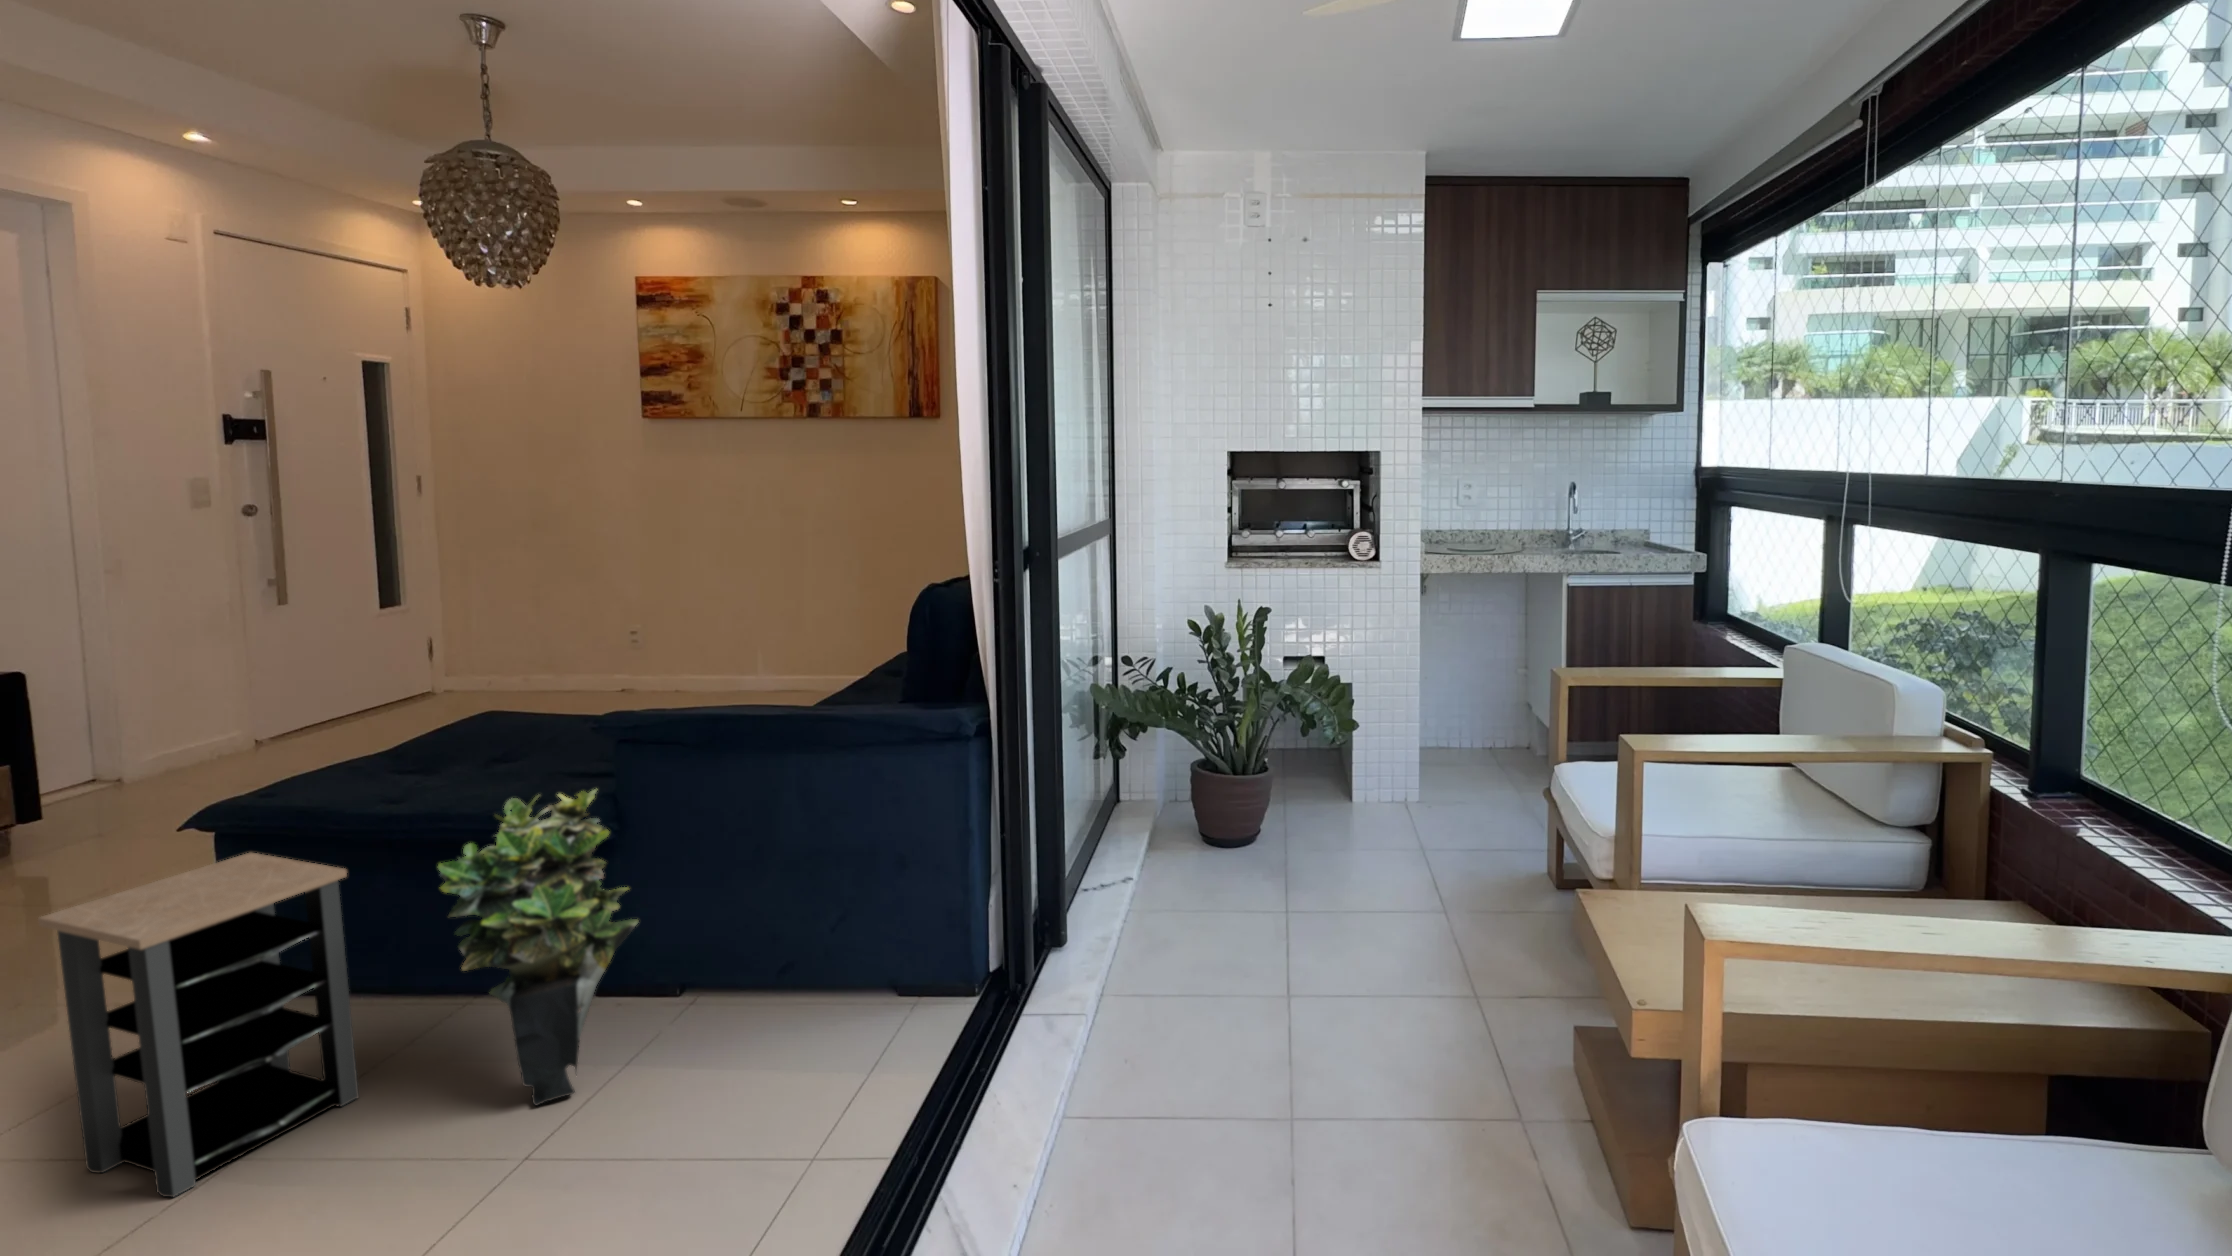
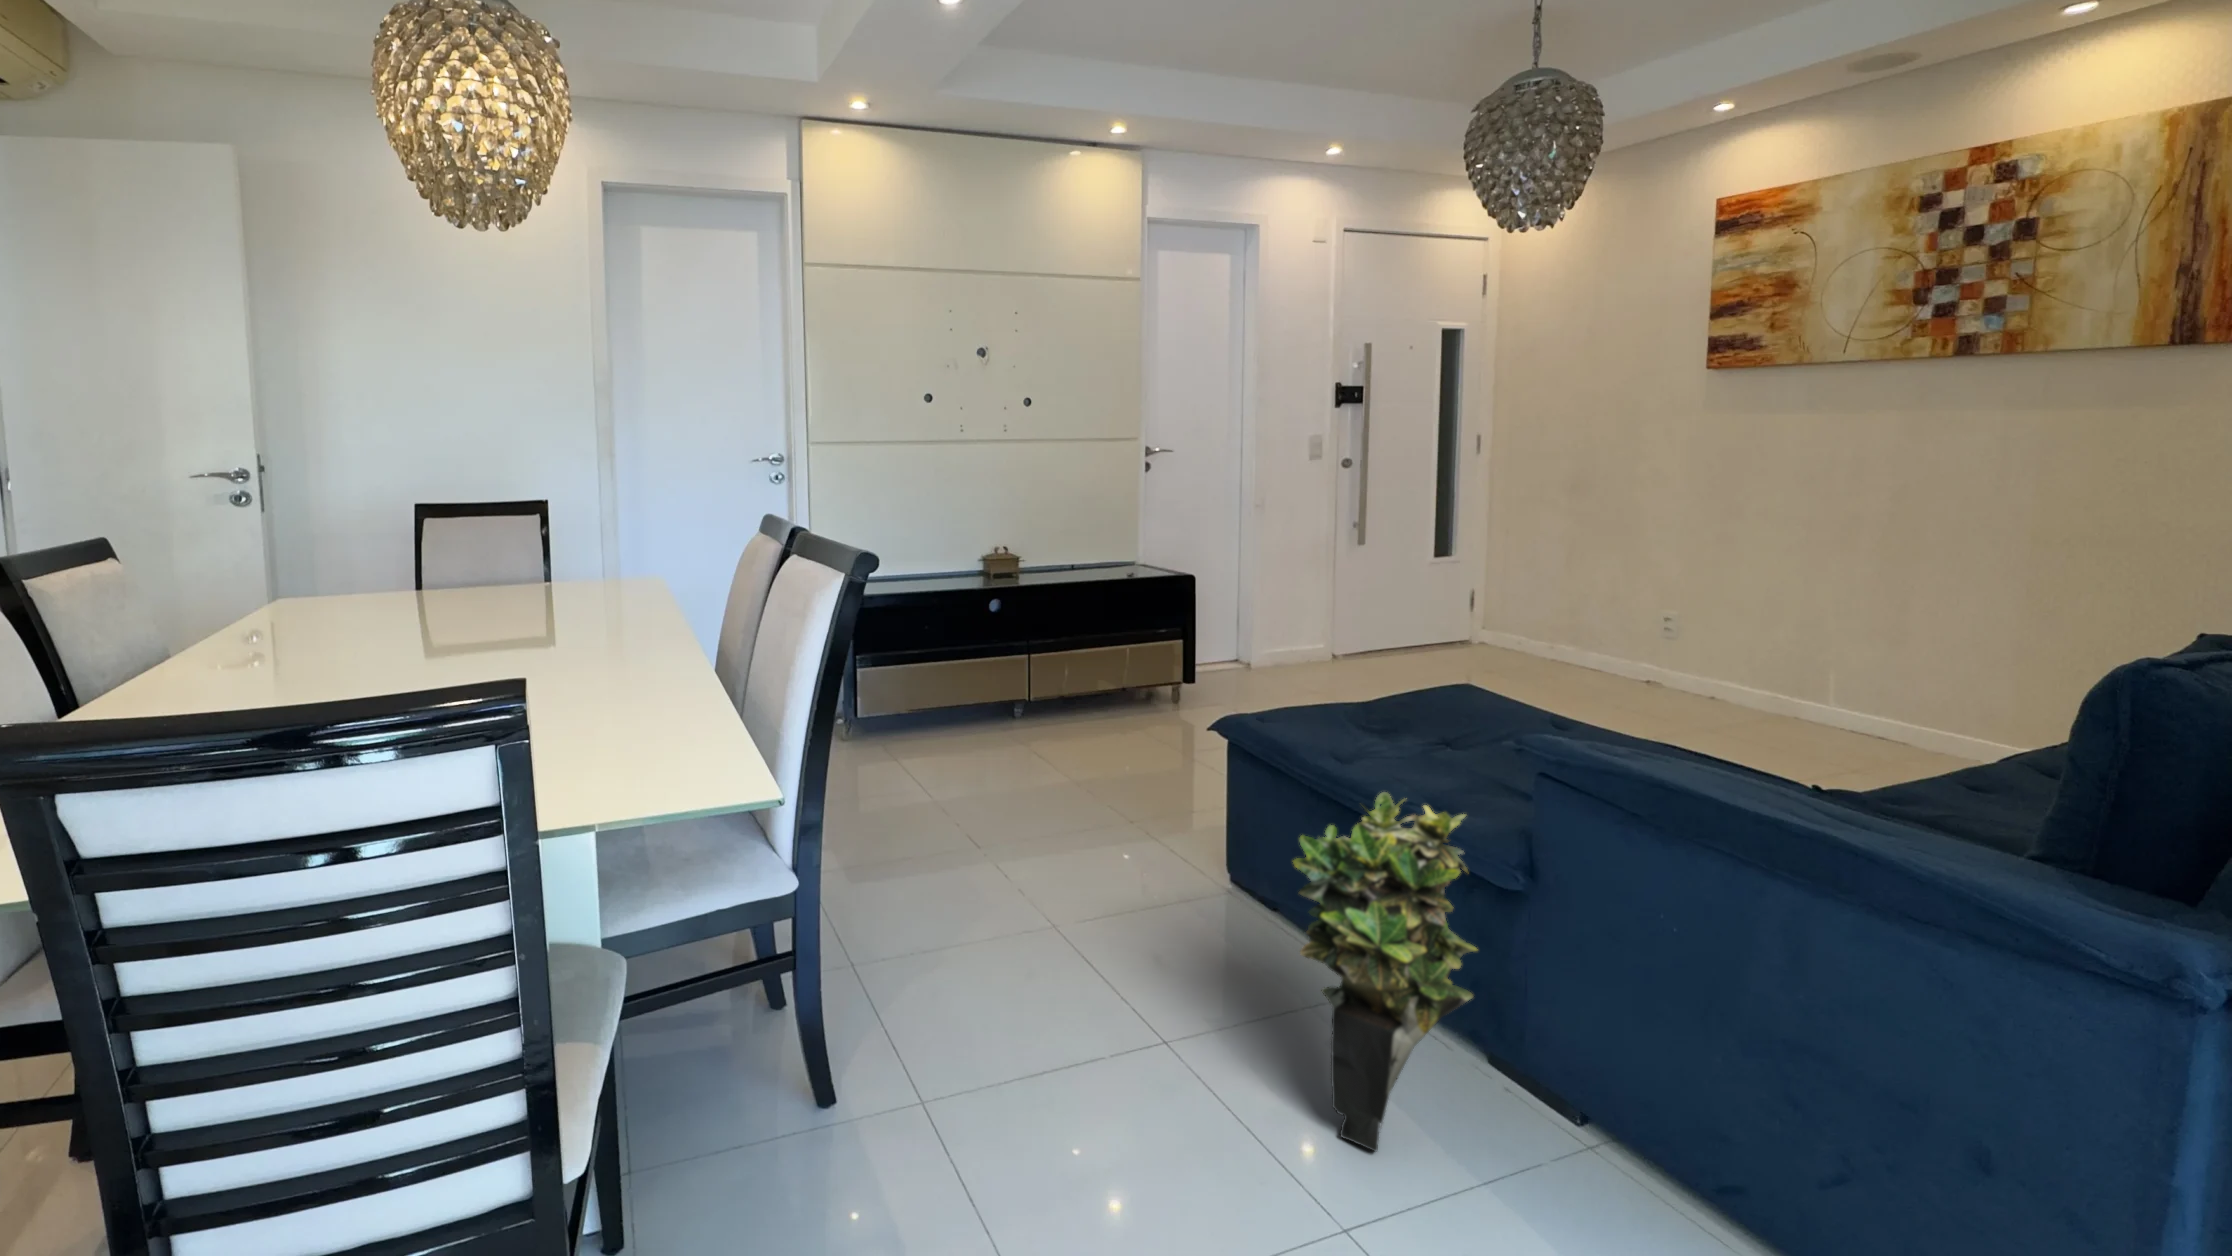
side table: present [38,852,359,1197] -> none [1087,761,1247,1022]

